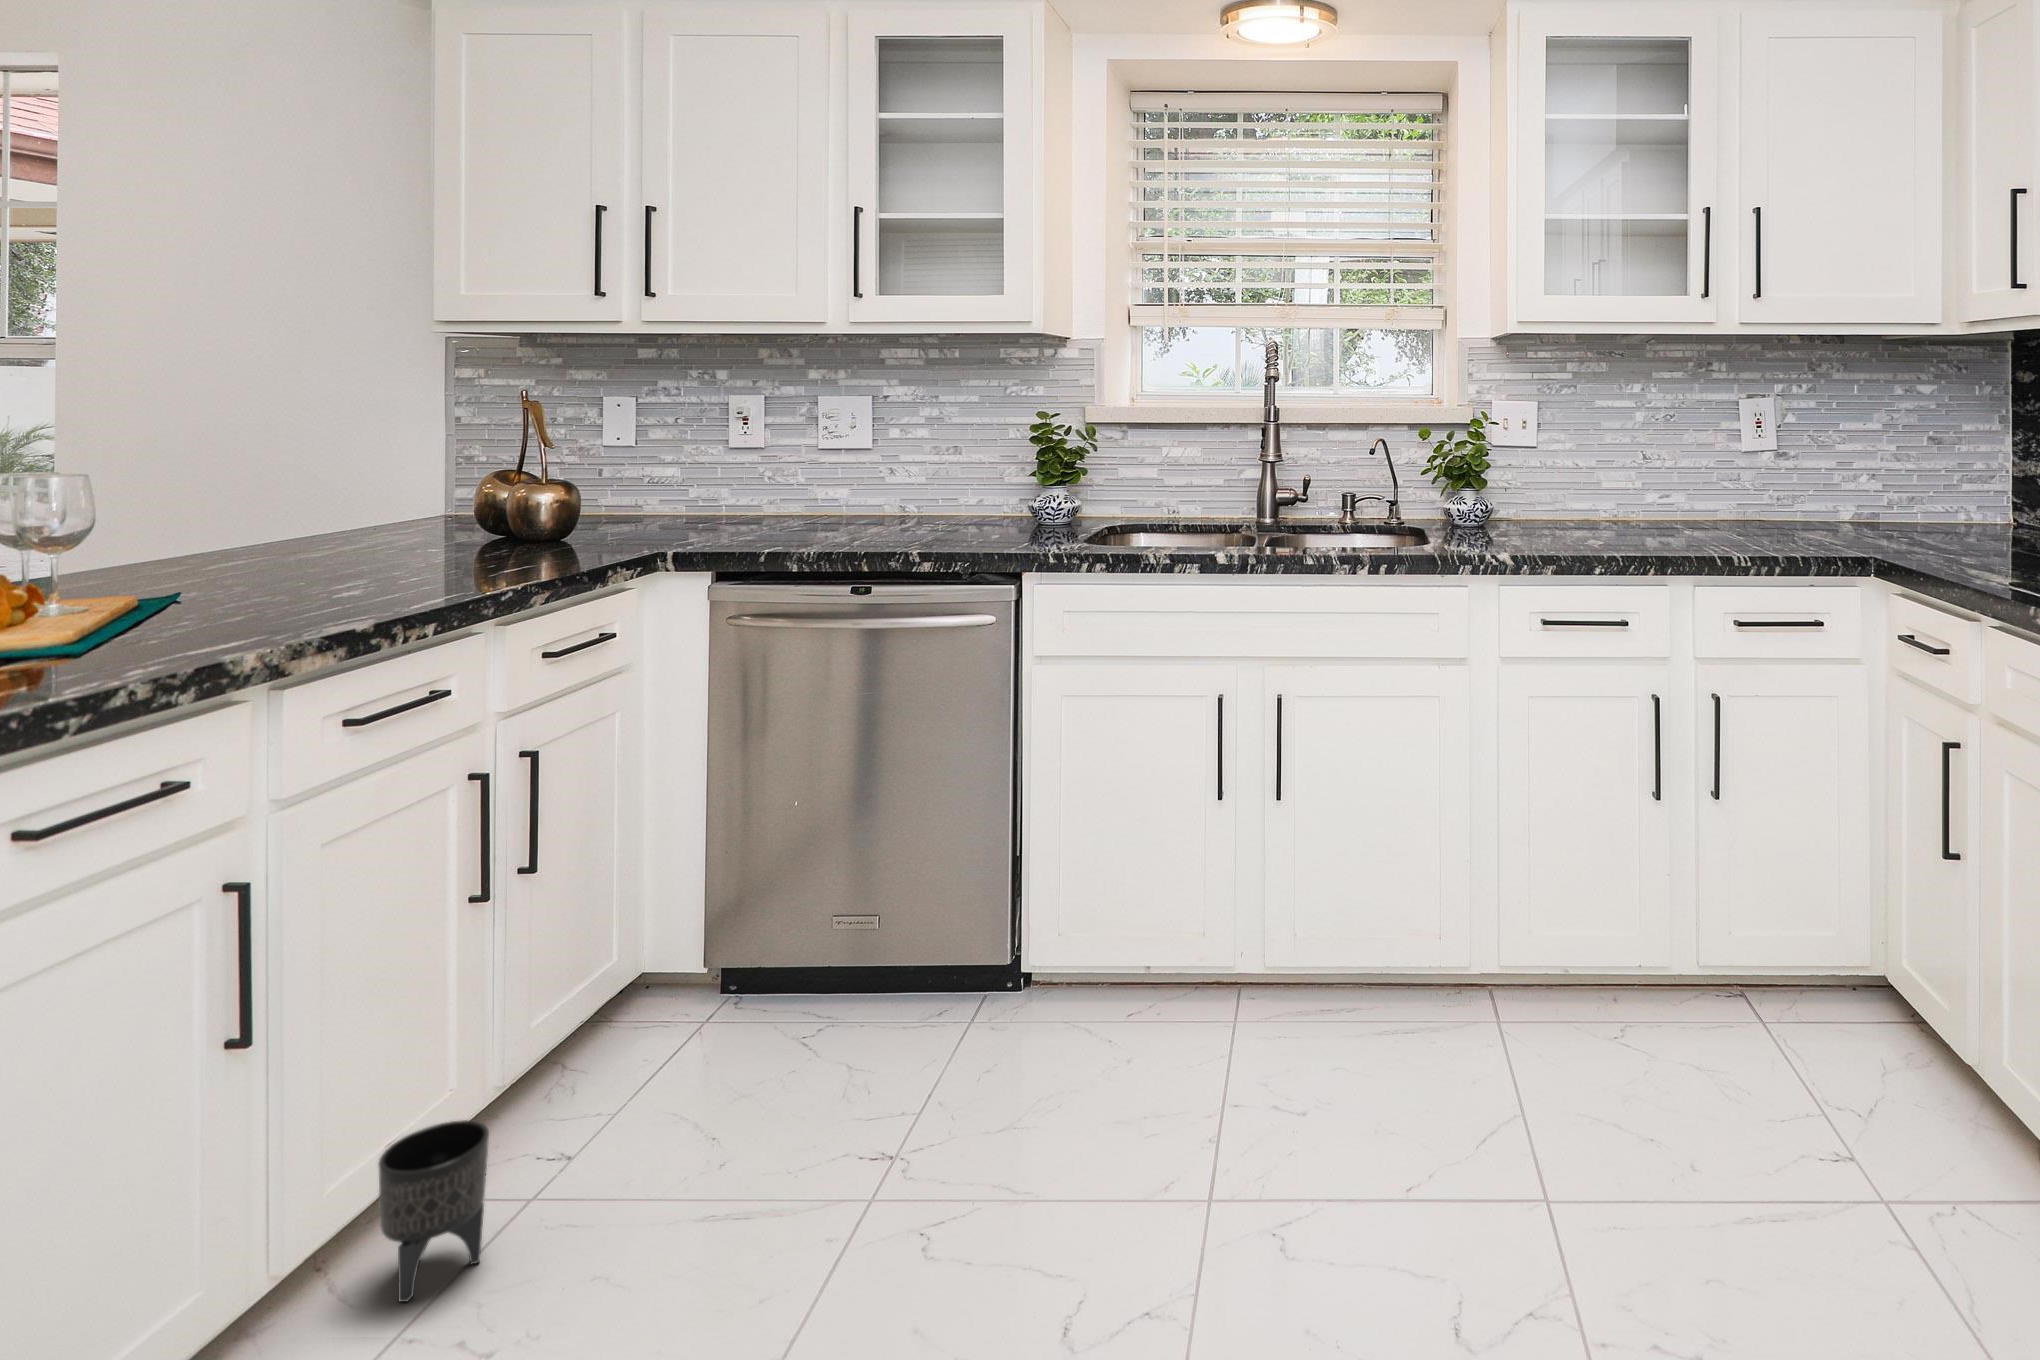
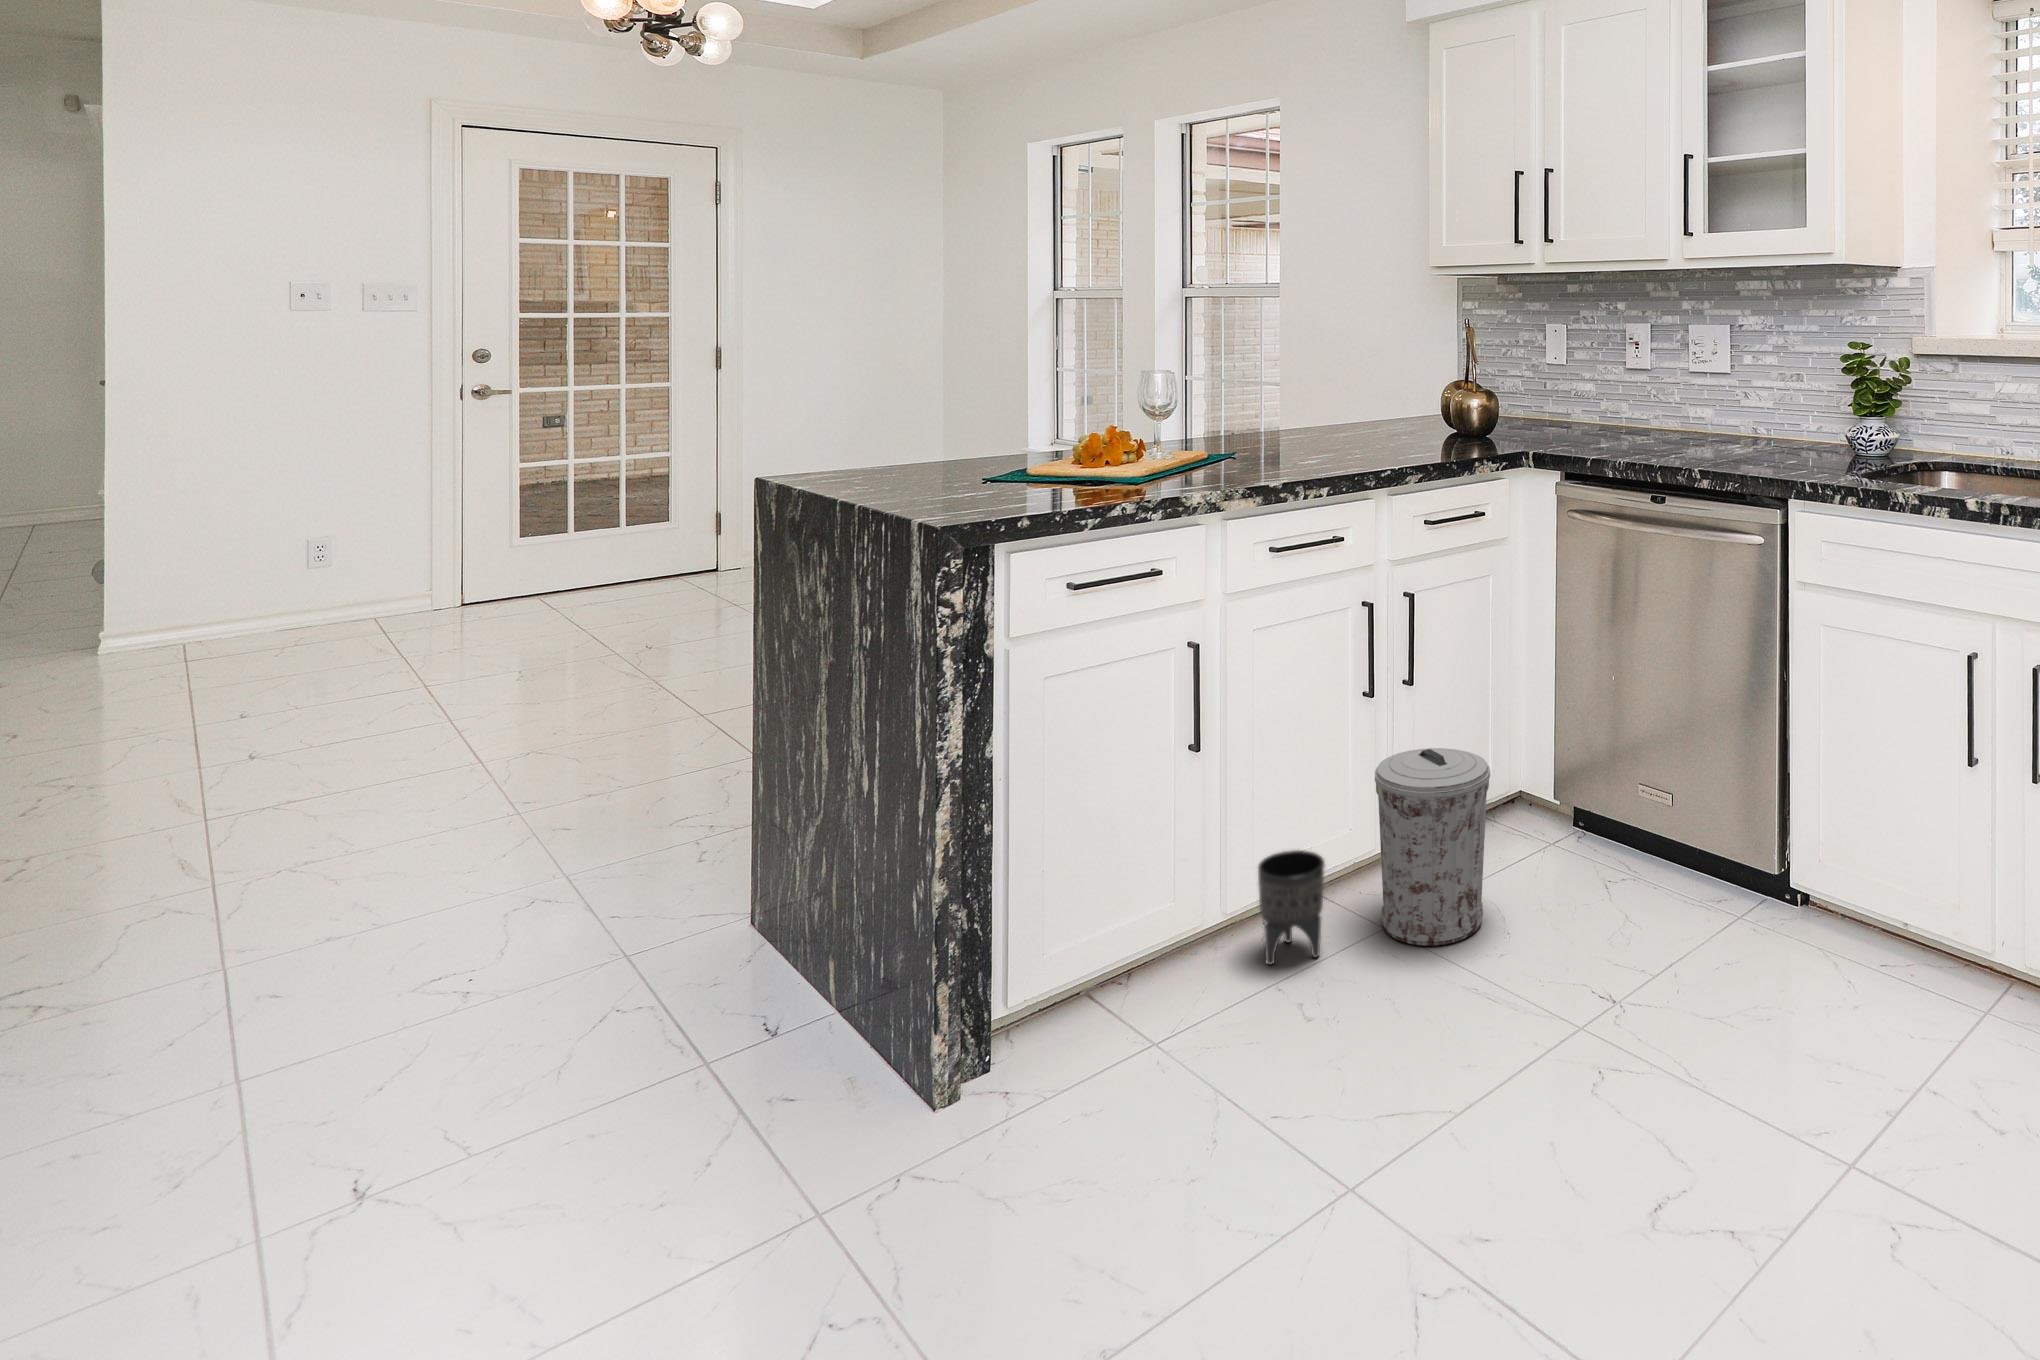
trash can: none [538,927,703,1195] -> present [1375,748,1490,946]

